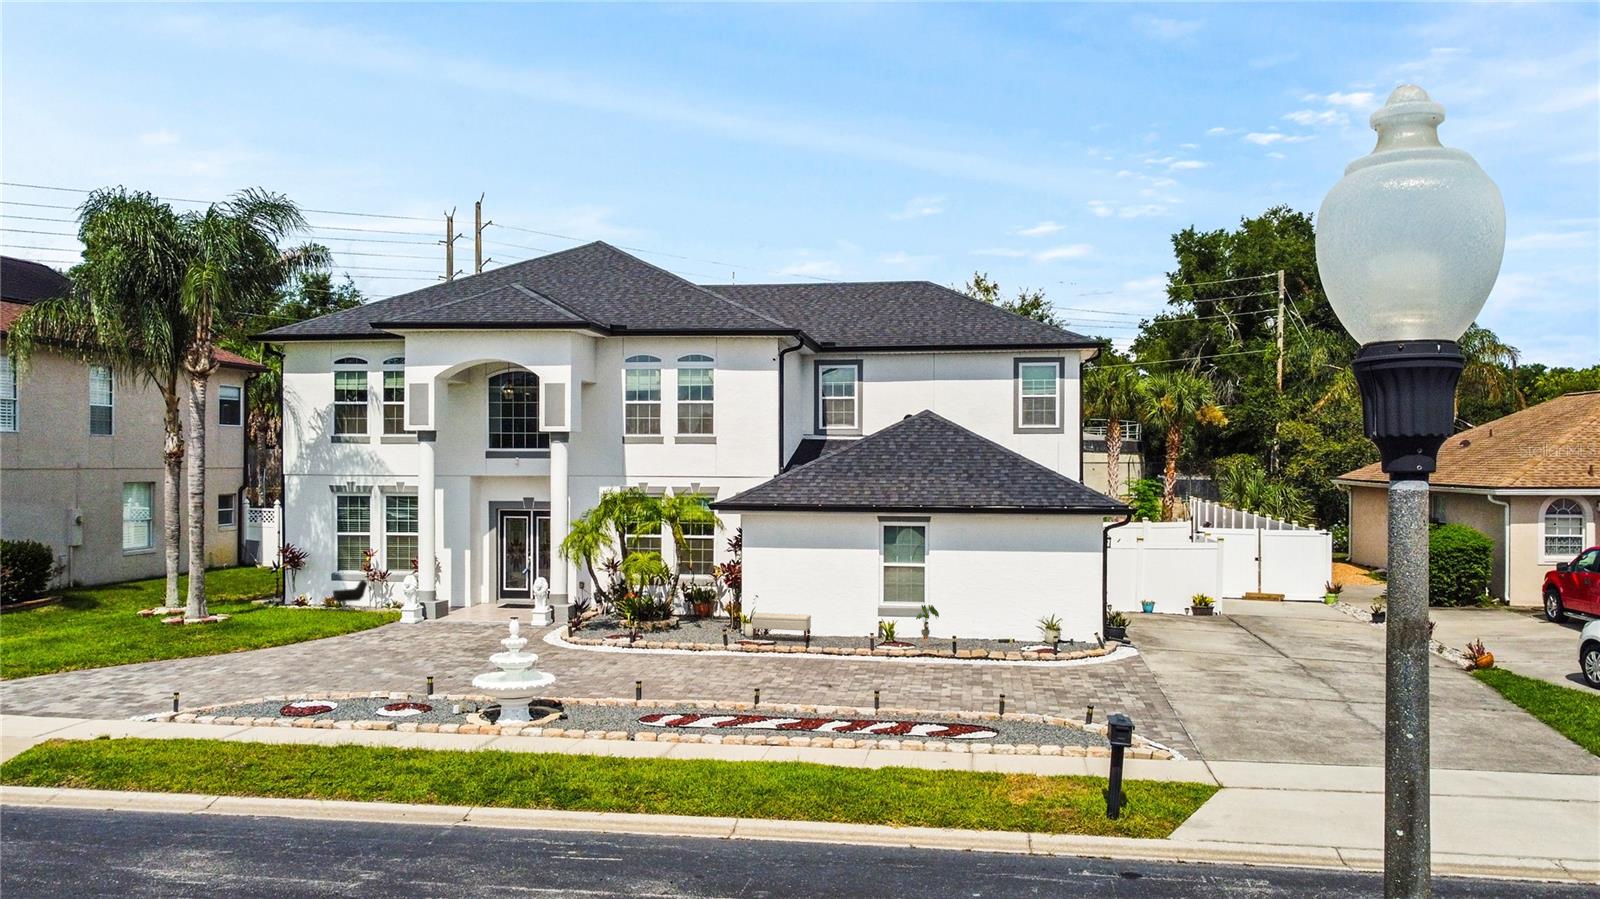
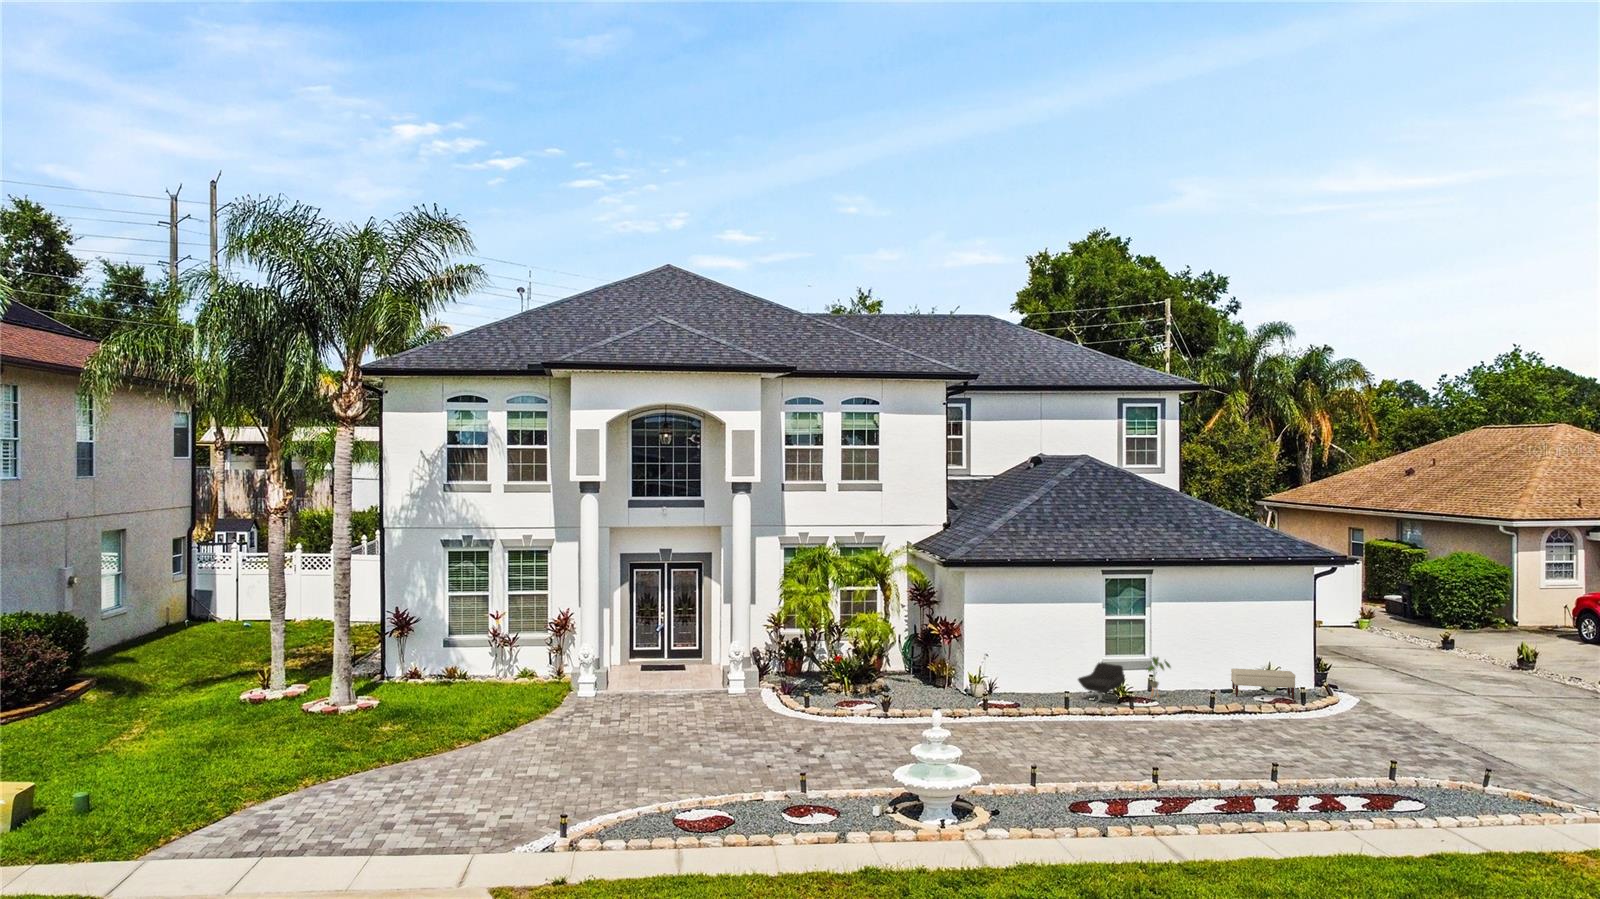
lounge chair: present [333,580,368,611] -> present [1078,663,1125,701]
bench: present [752,613,811,642] -> present [1231,669,1295,700]

